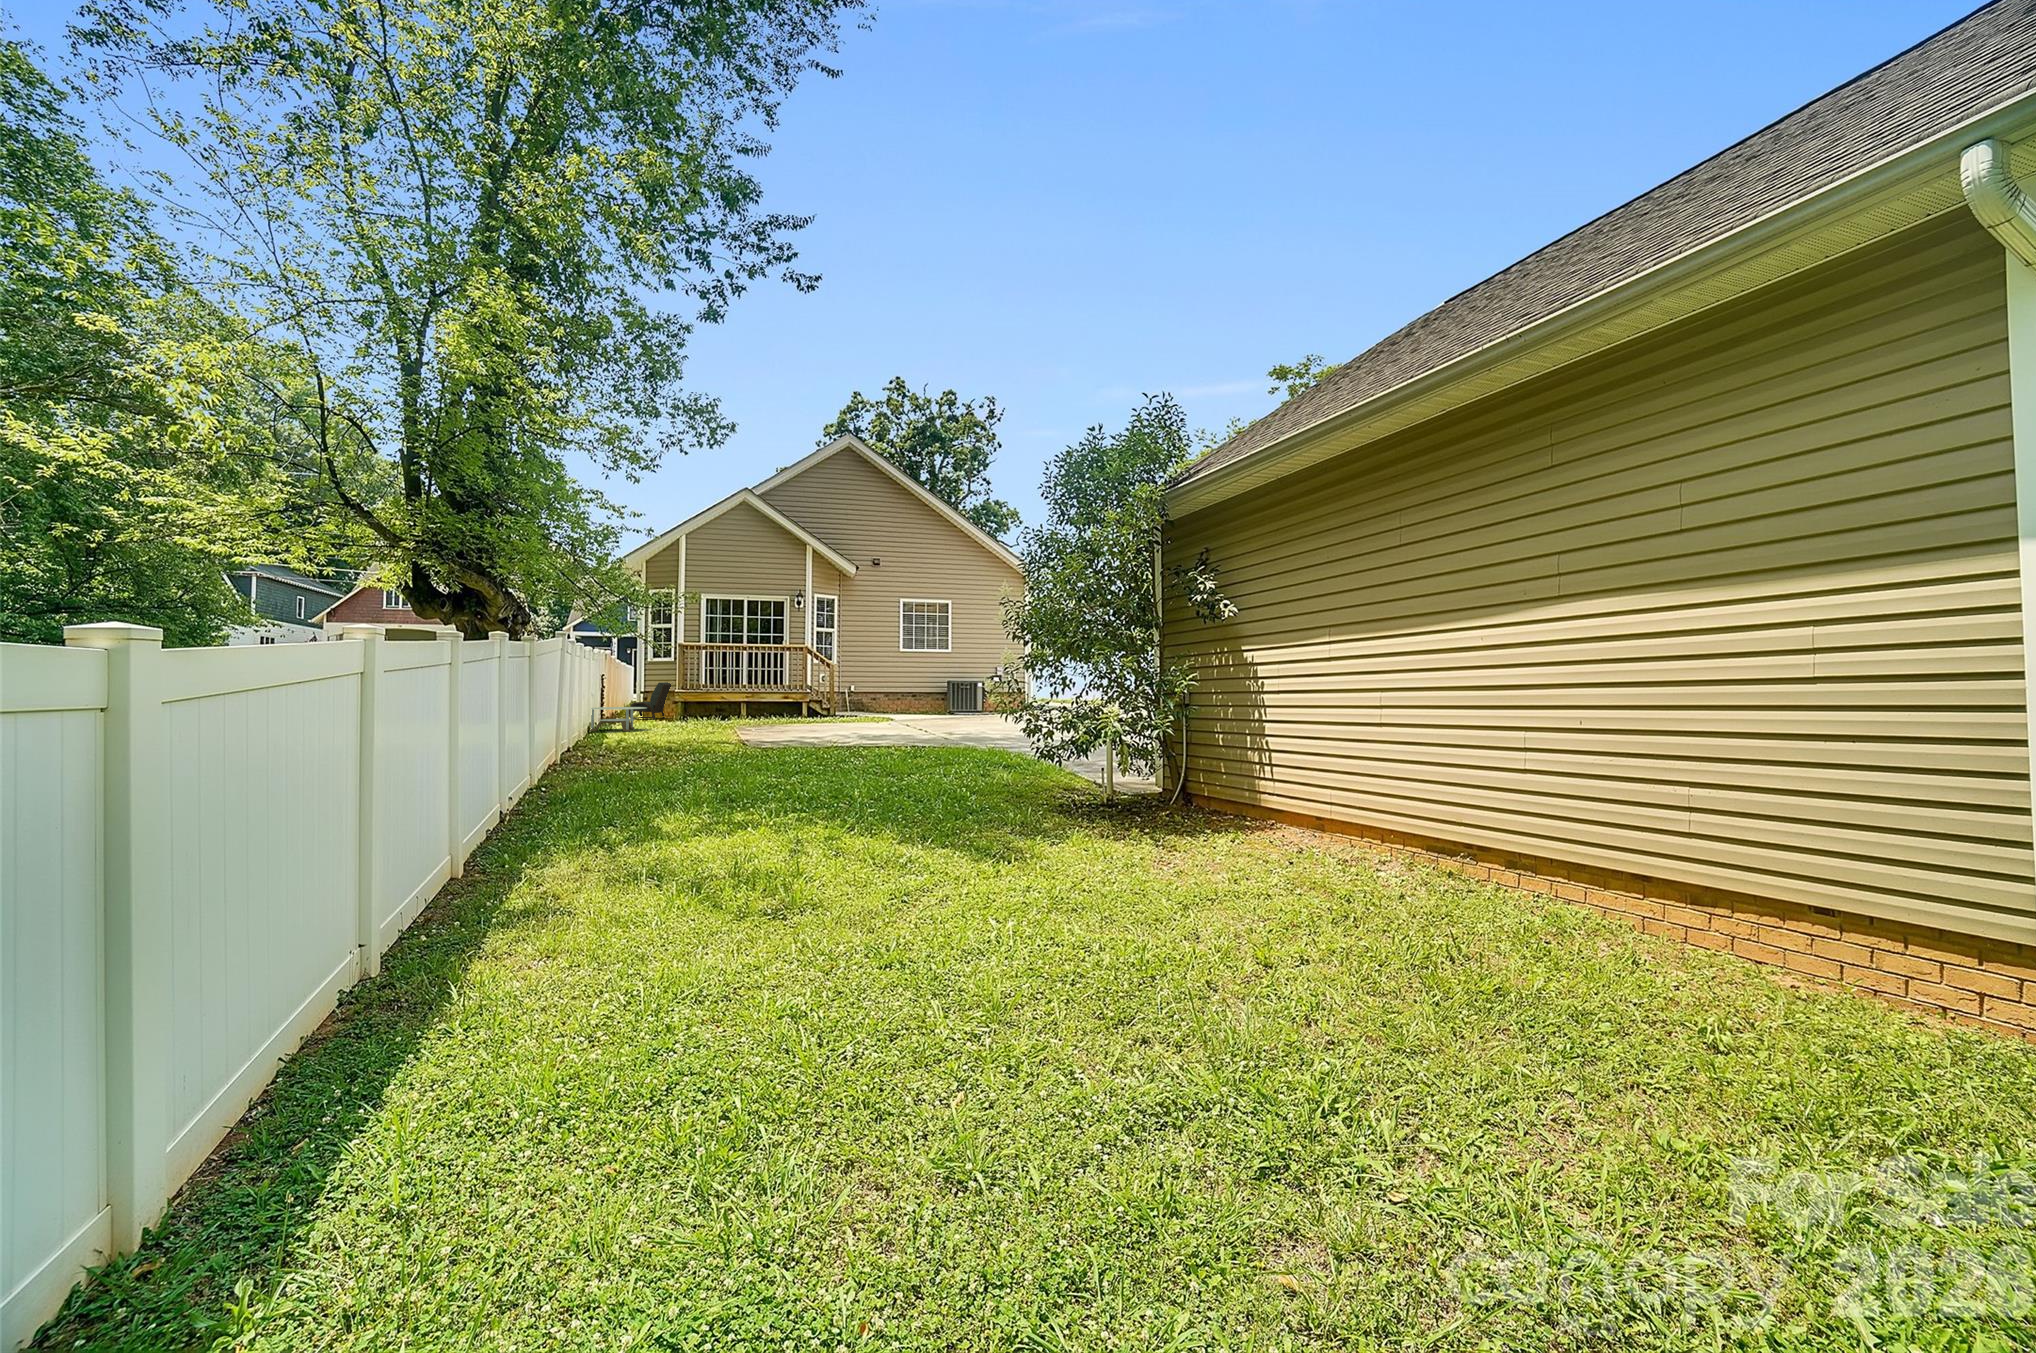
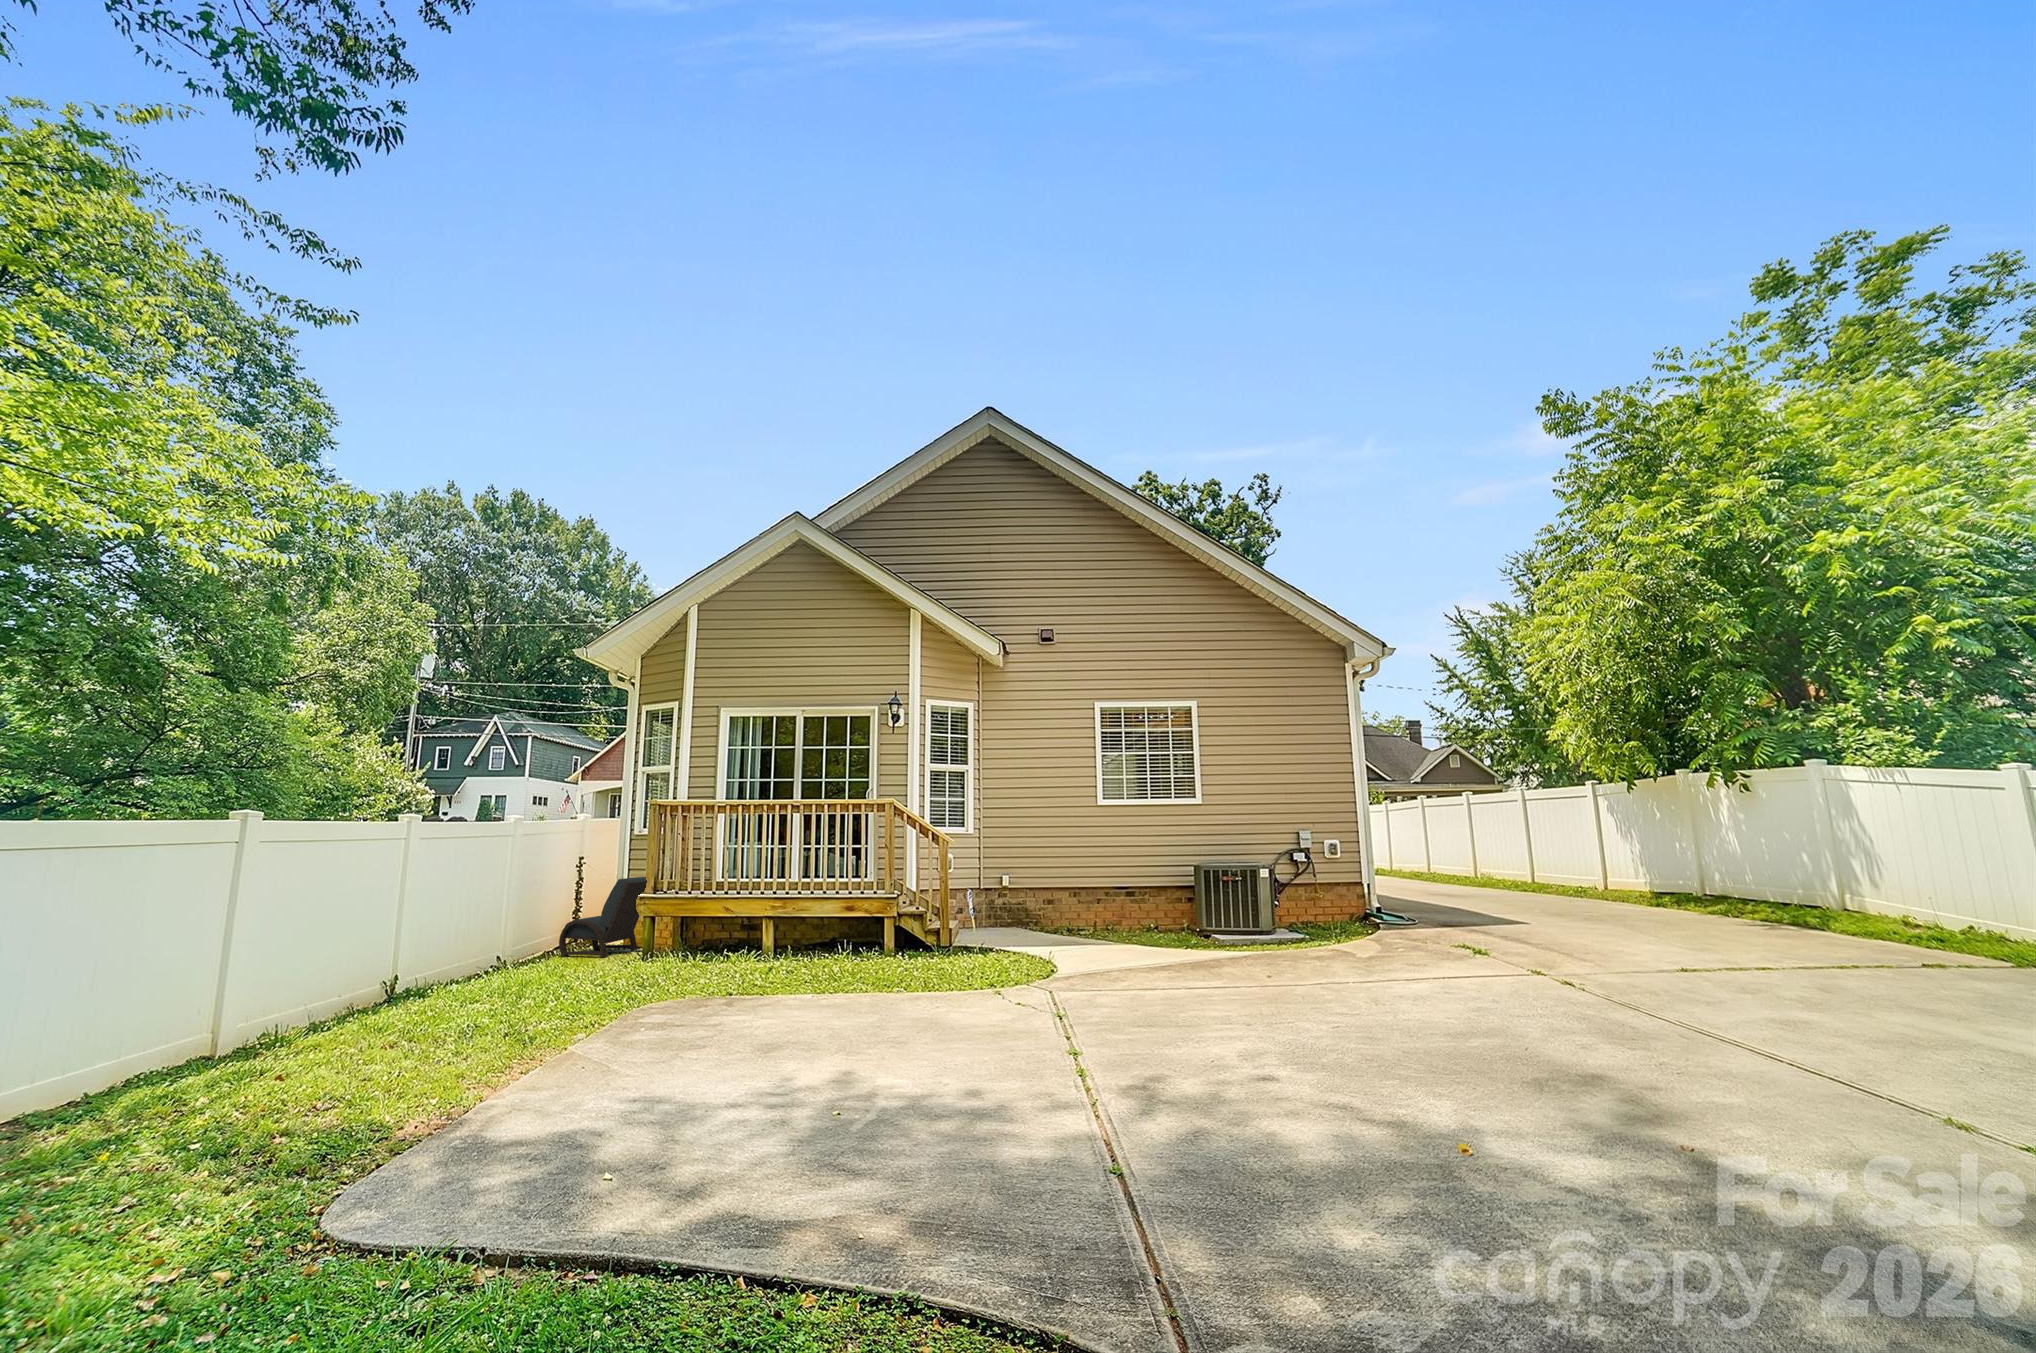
round table: present [590,707,646,731] -> none [267,966,454,1057]

